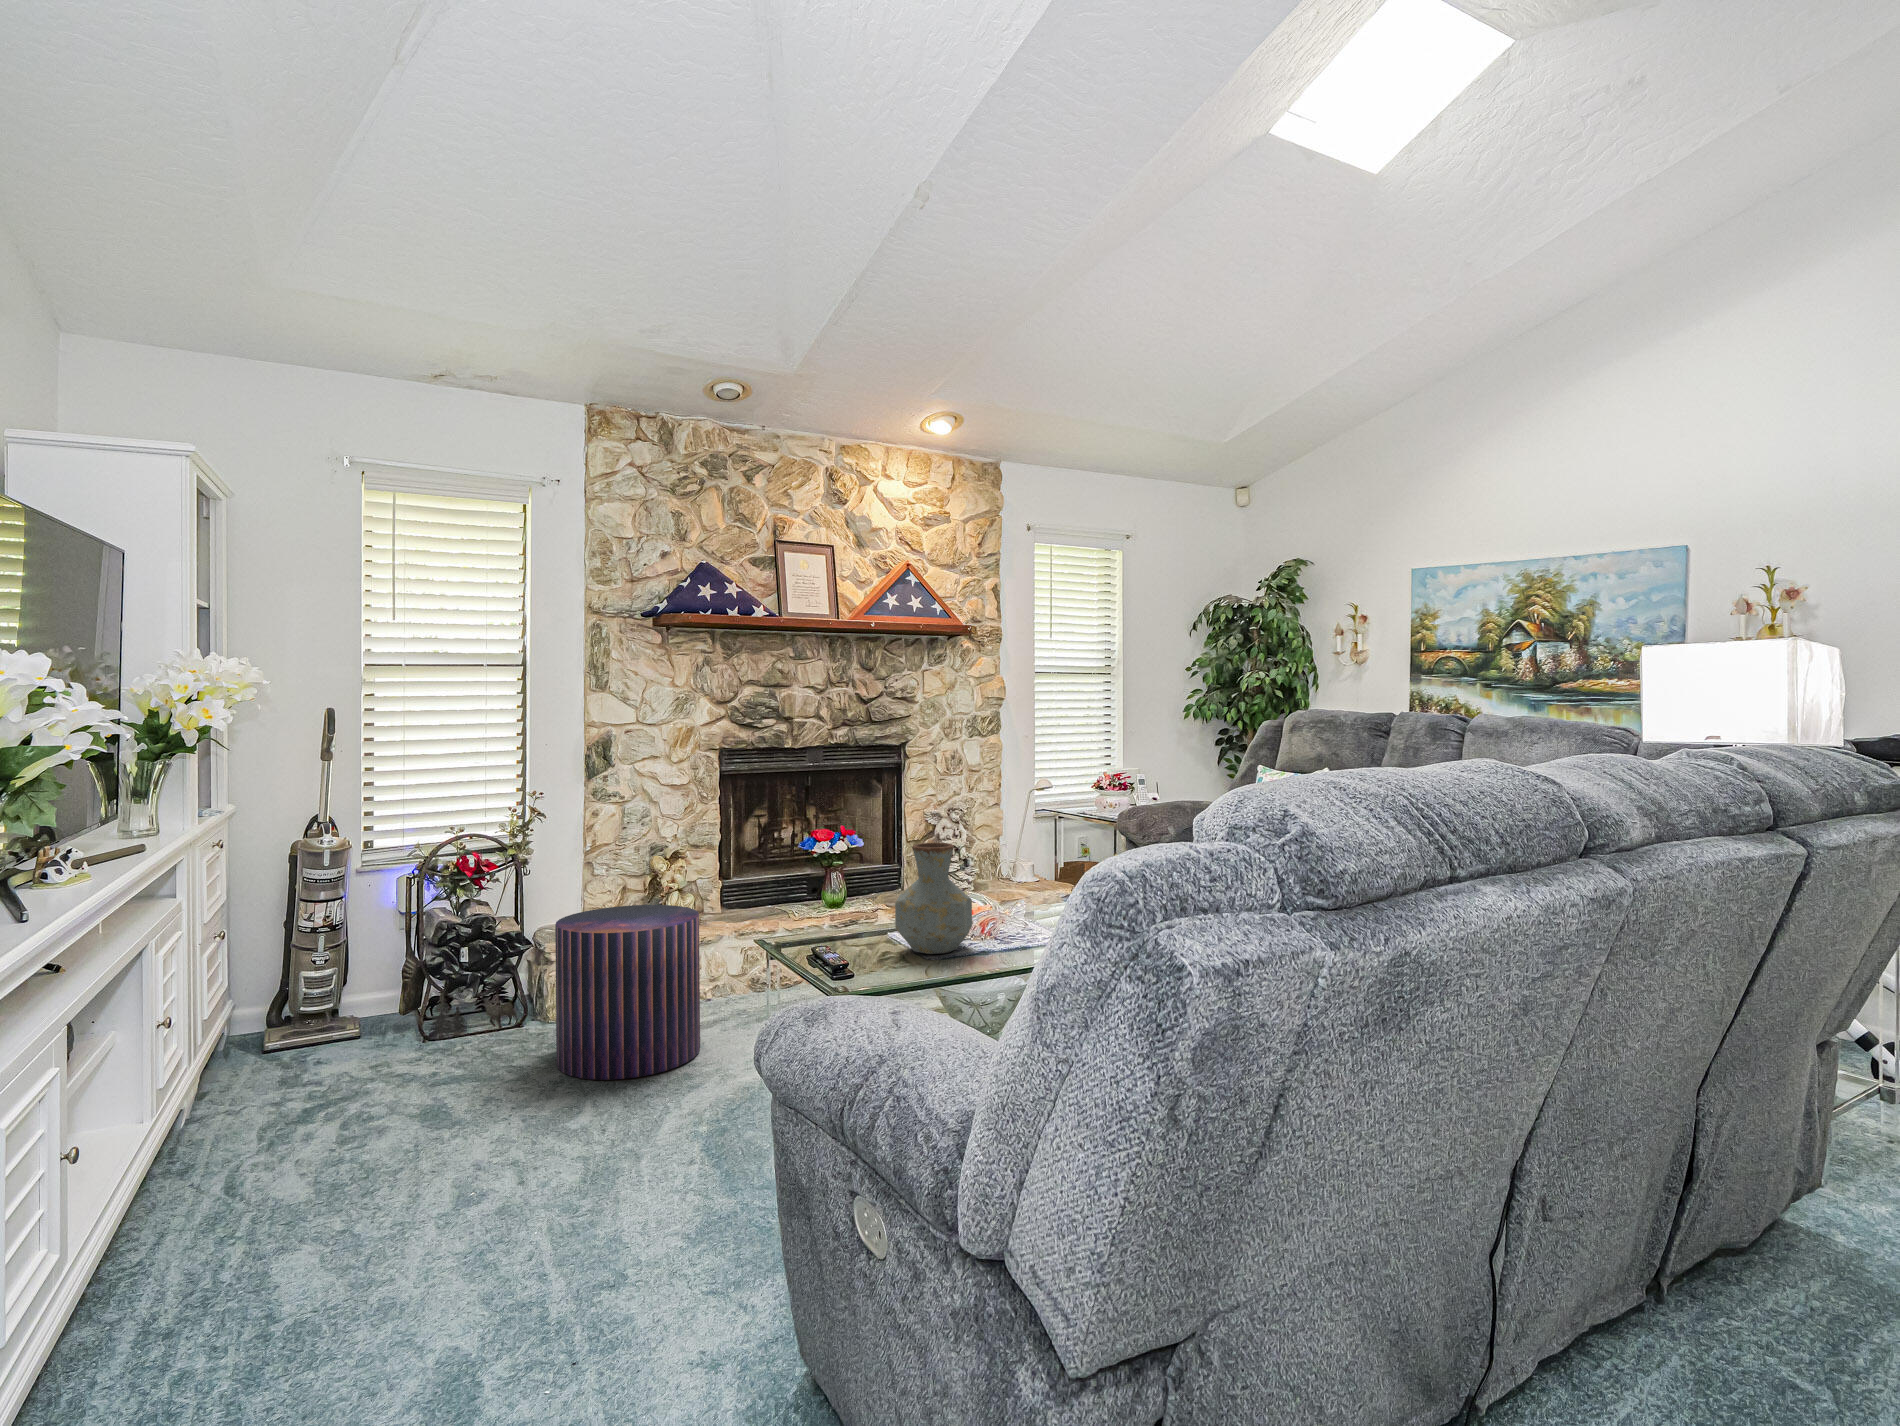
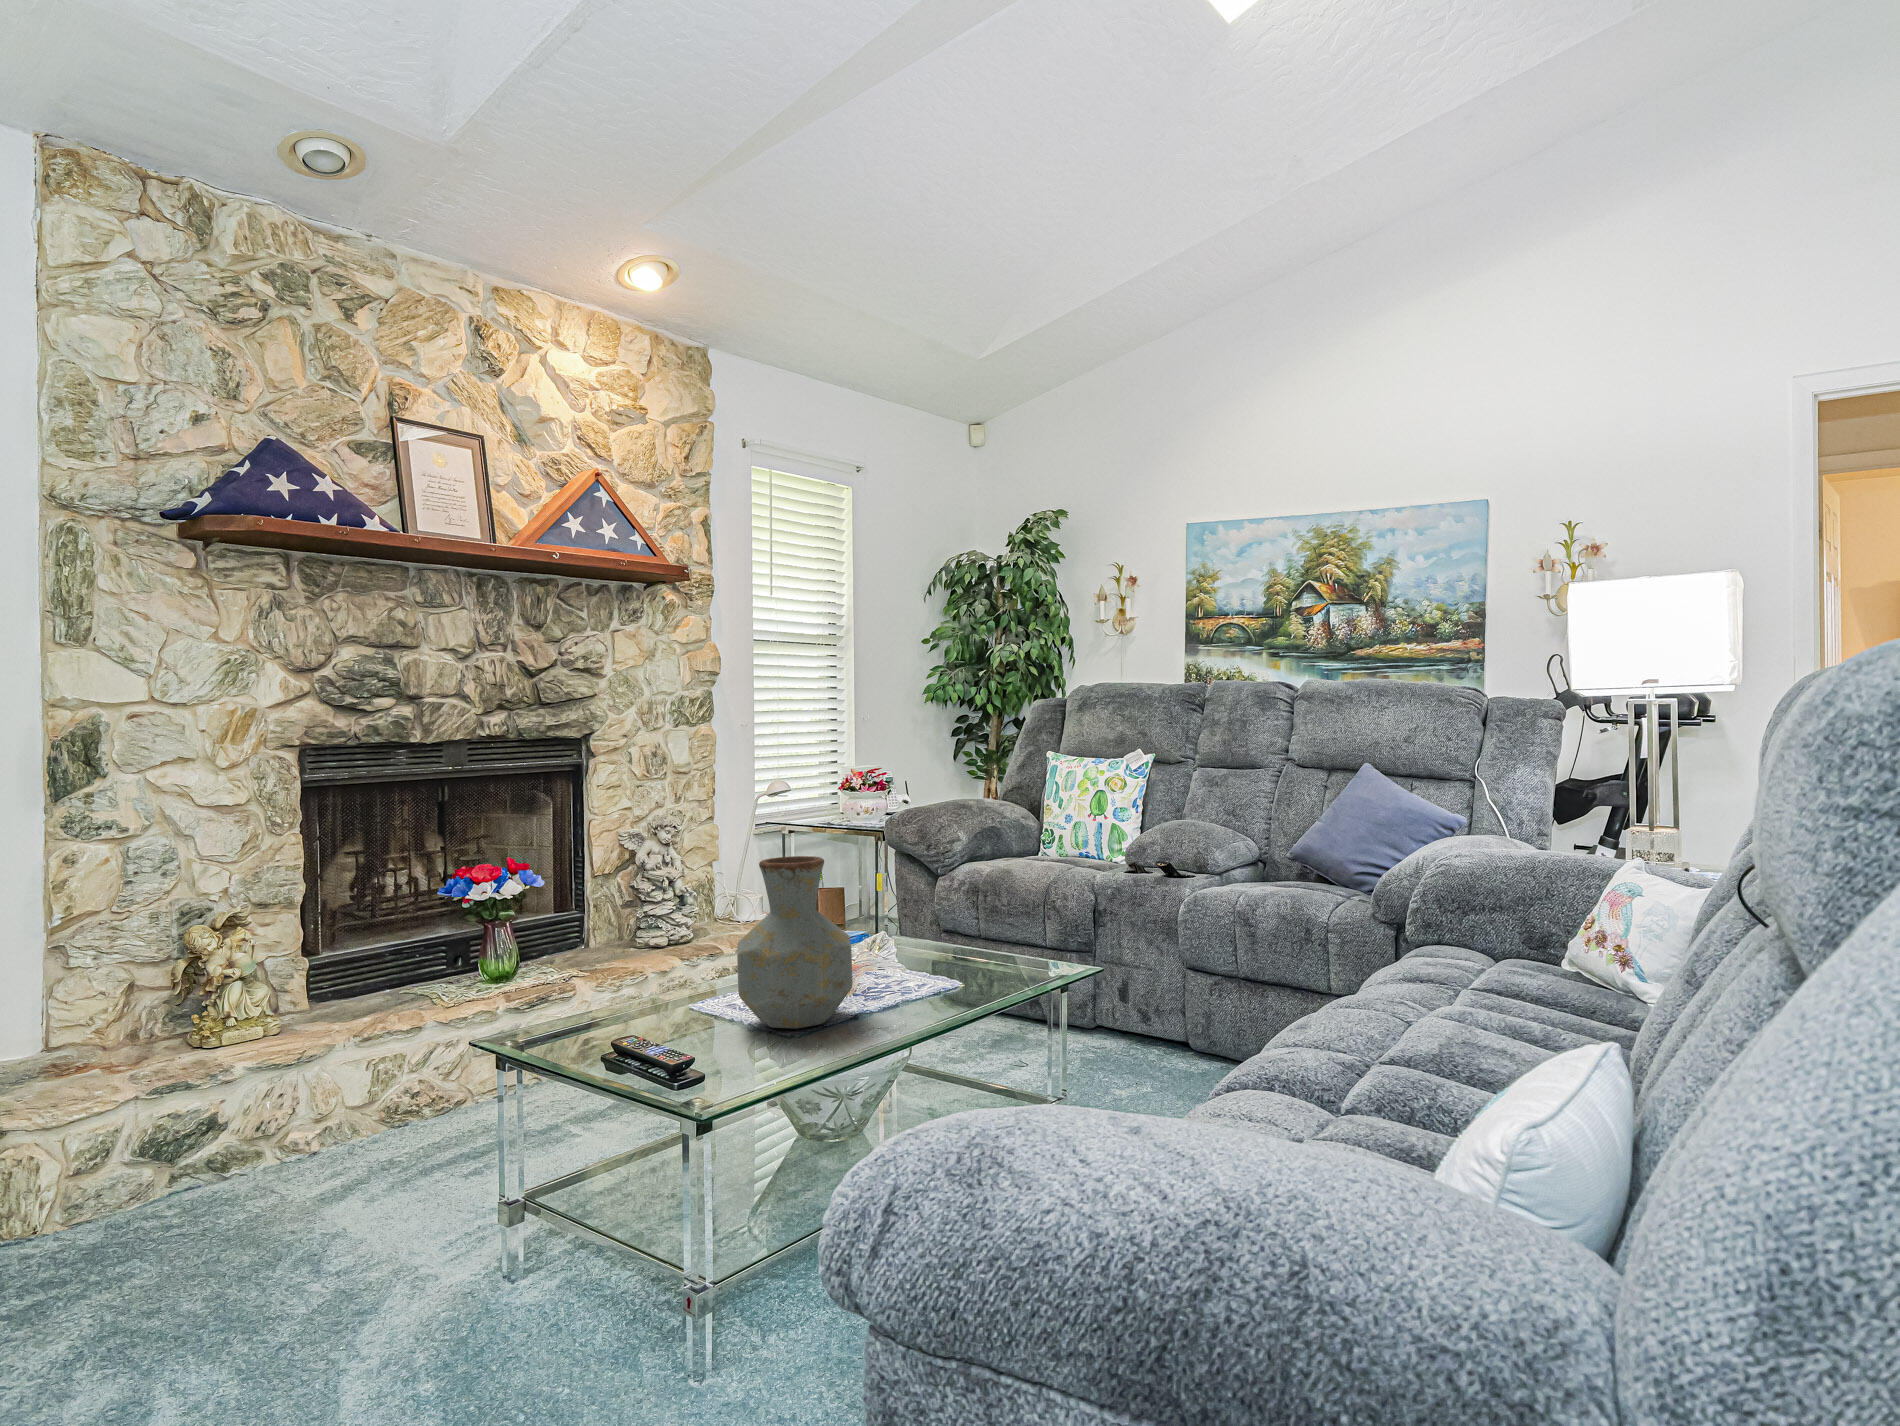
pouf: present [555,905,700,1080] -> none [41,1003,342,1345]

